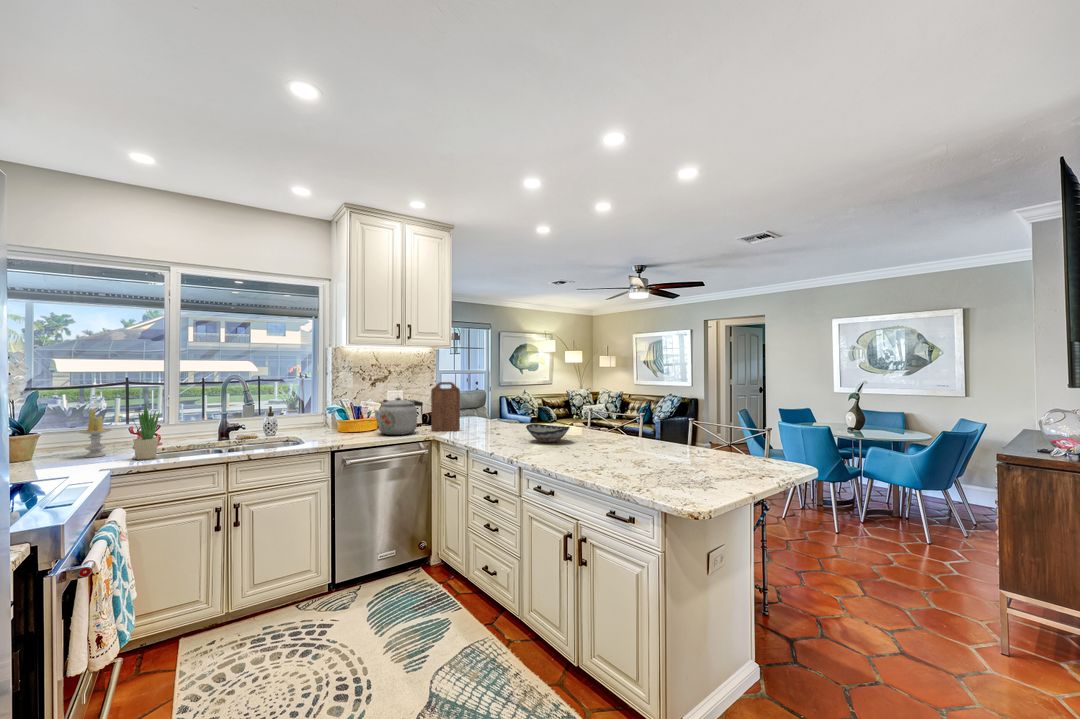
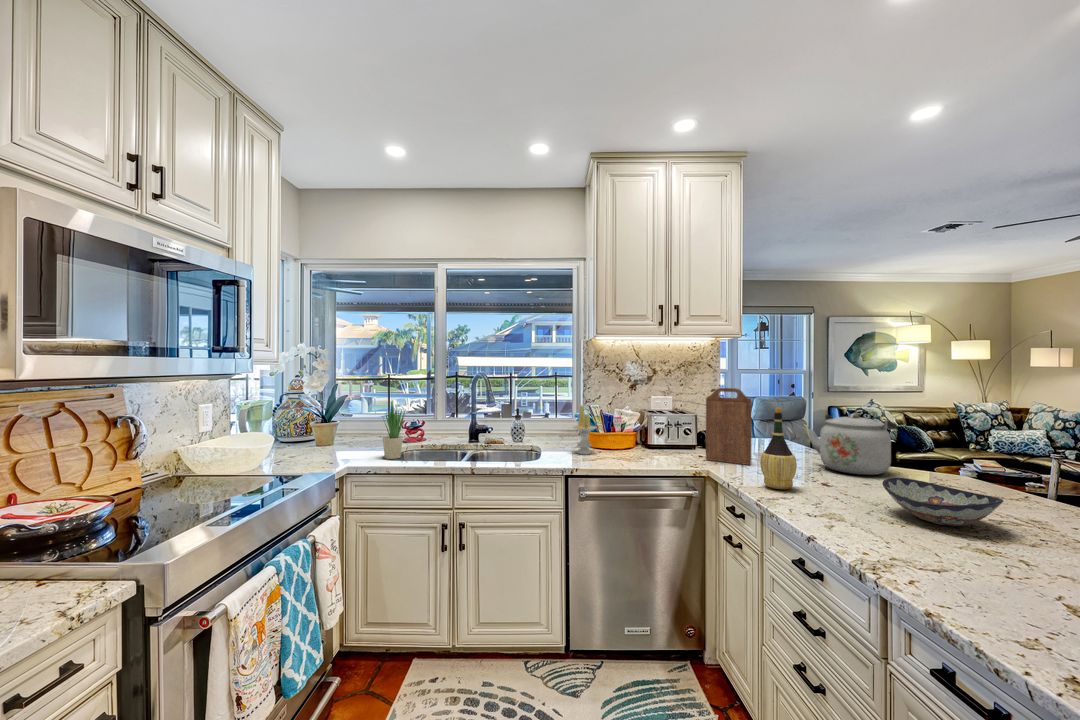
wine bottle: none [468,392,487,439] -> present [760,408,797,489]
kettle: present [374,397,423,435] -> present [808,413,897,475]
candle: present [79,409,112,457] -> present [573,405,596,454]

